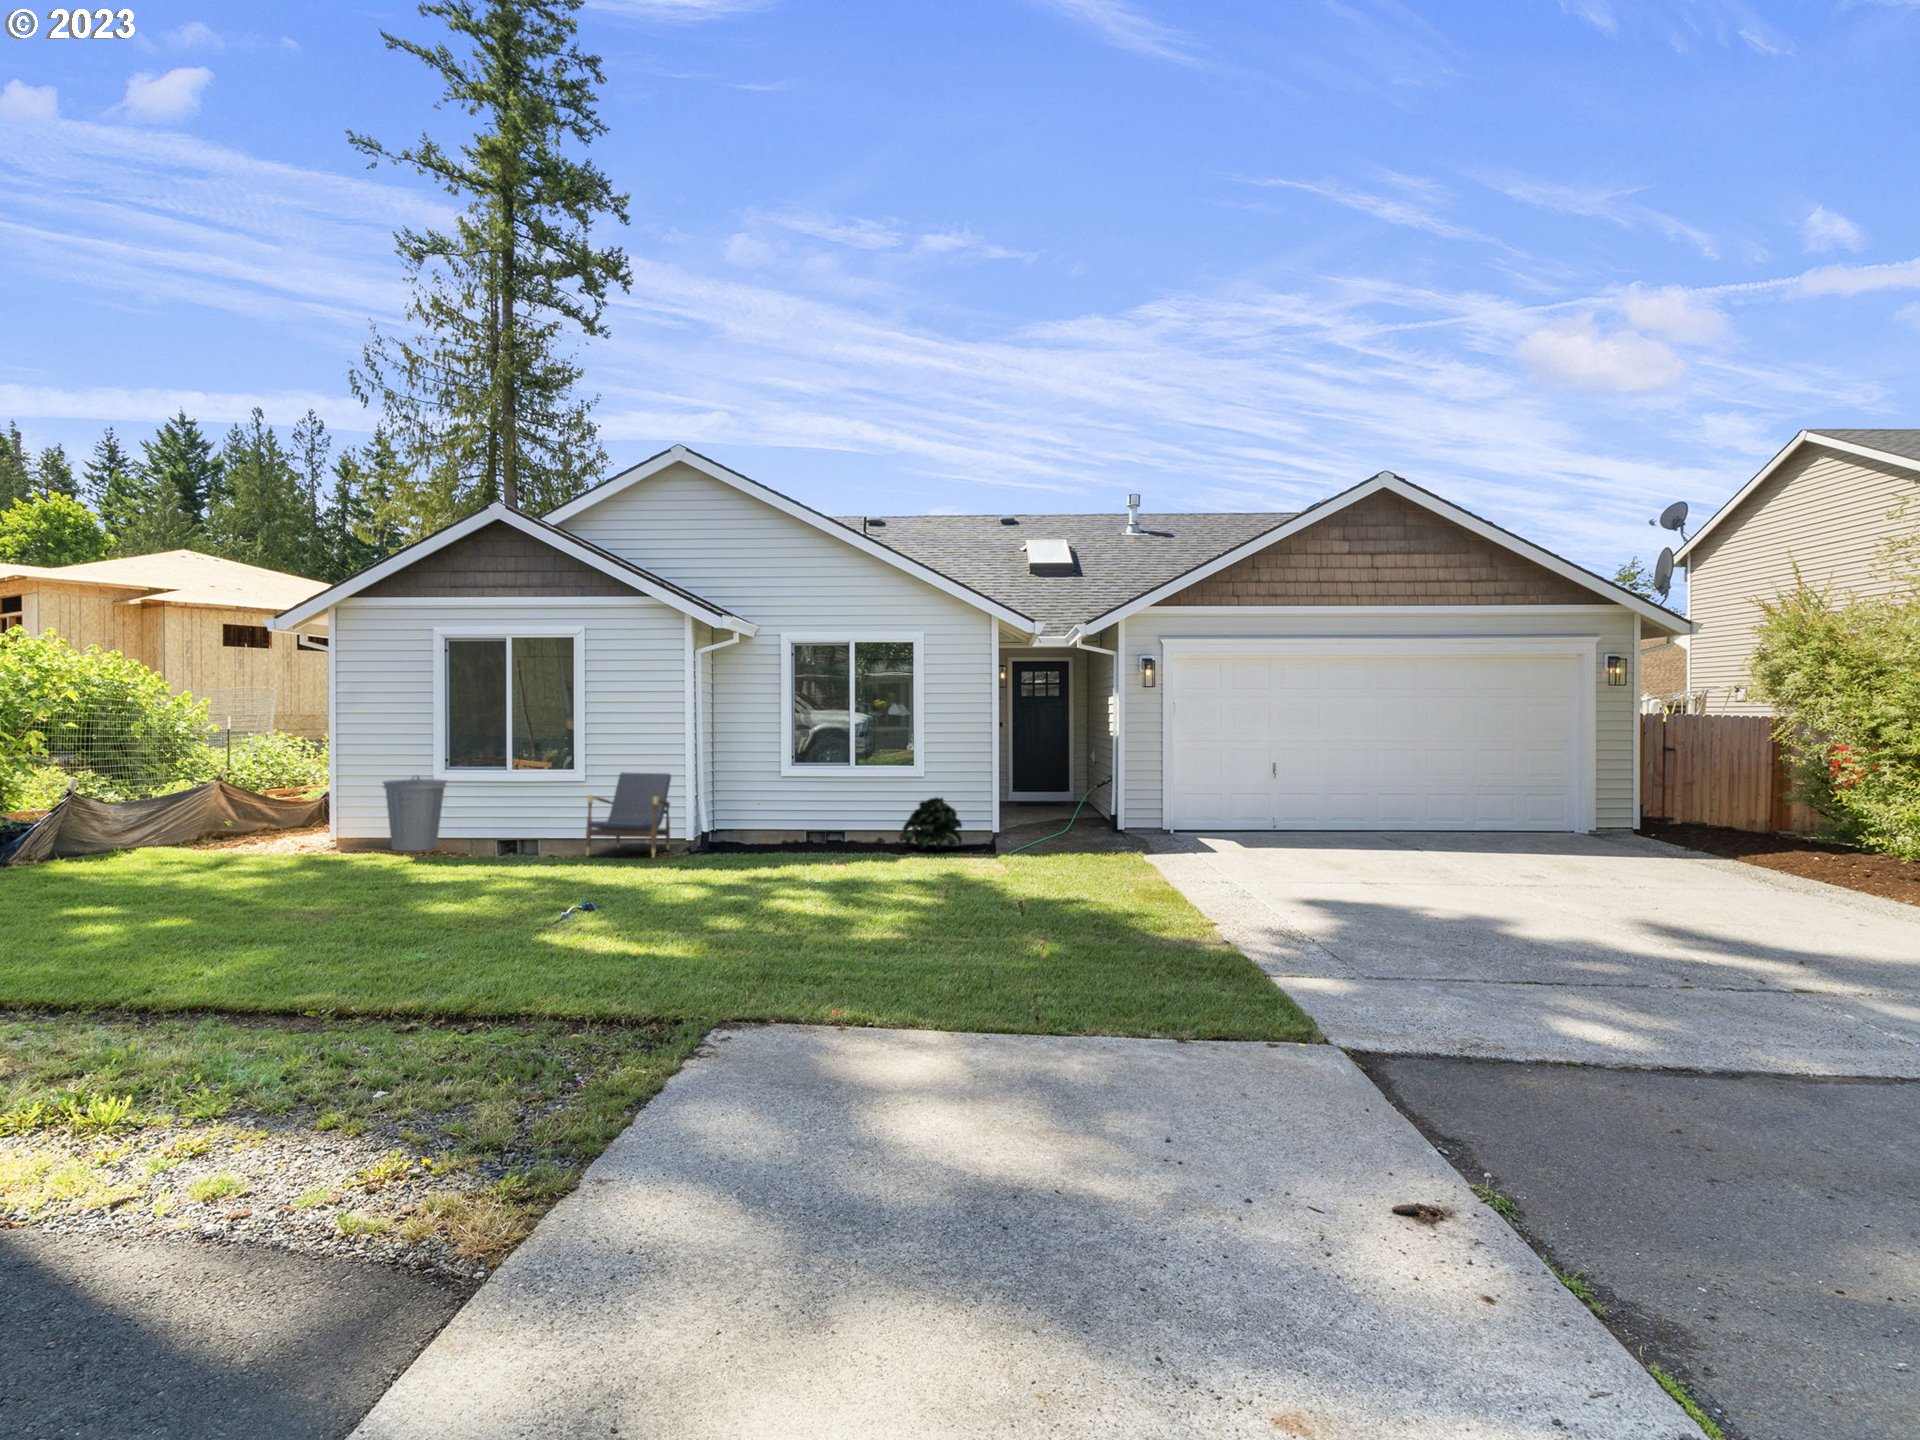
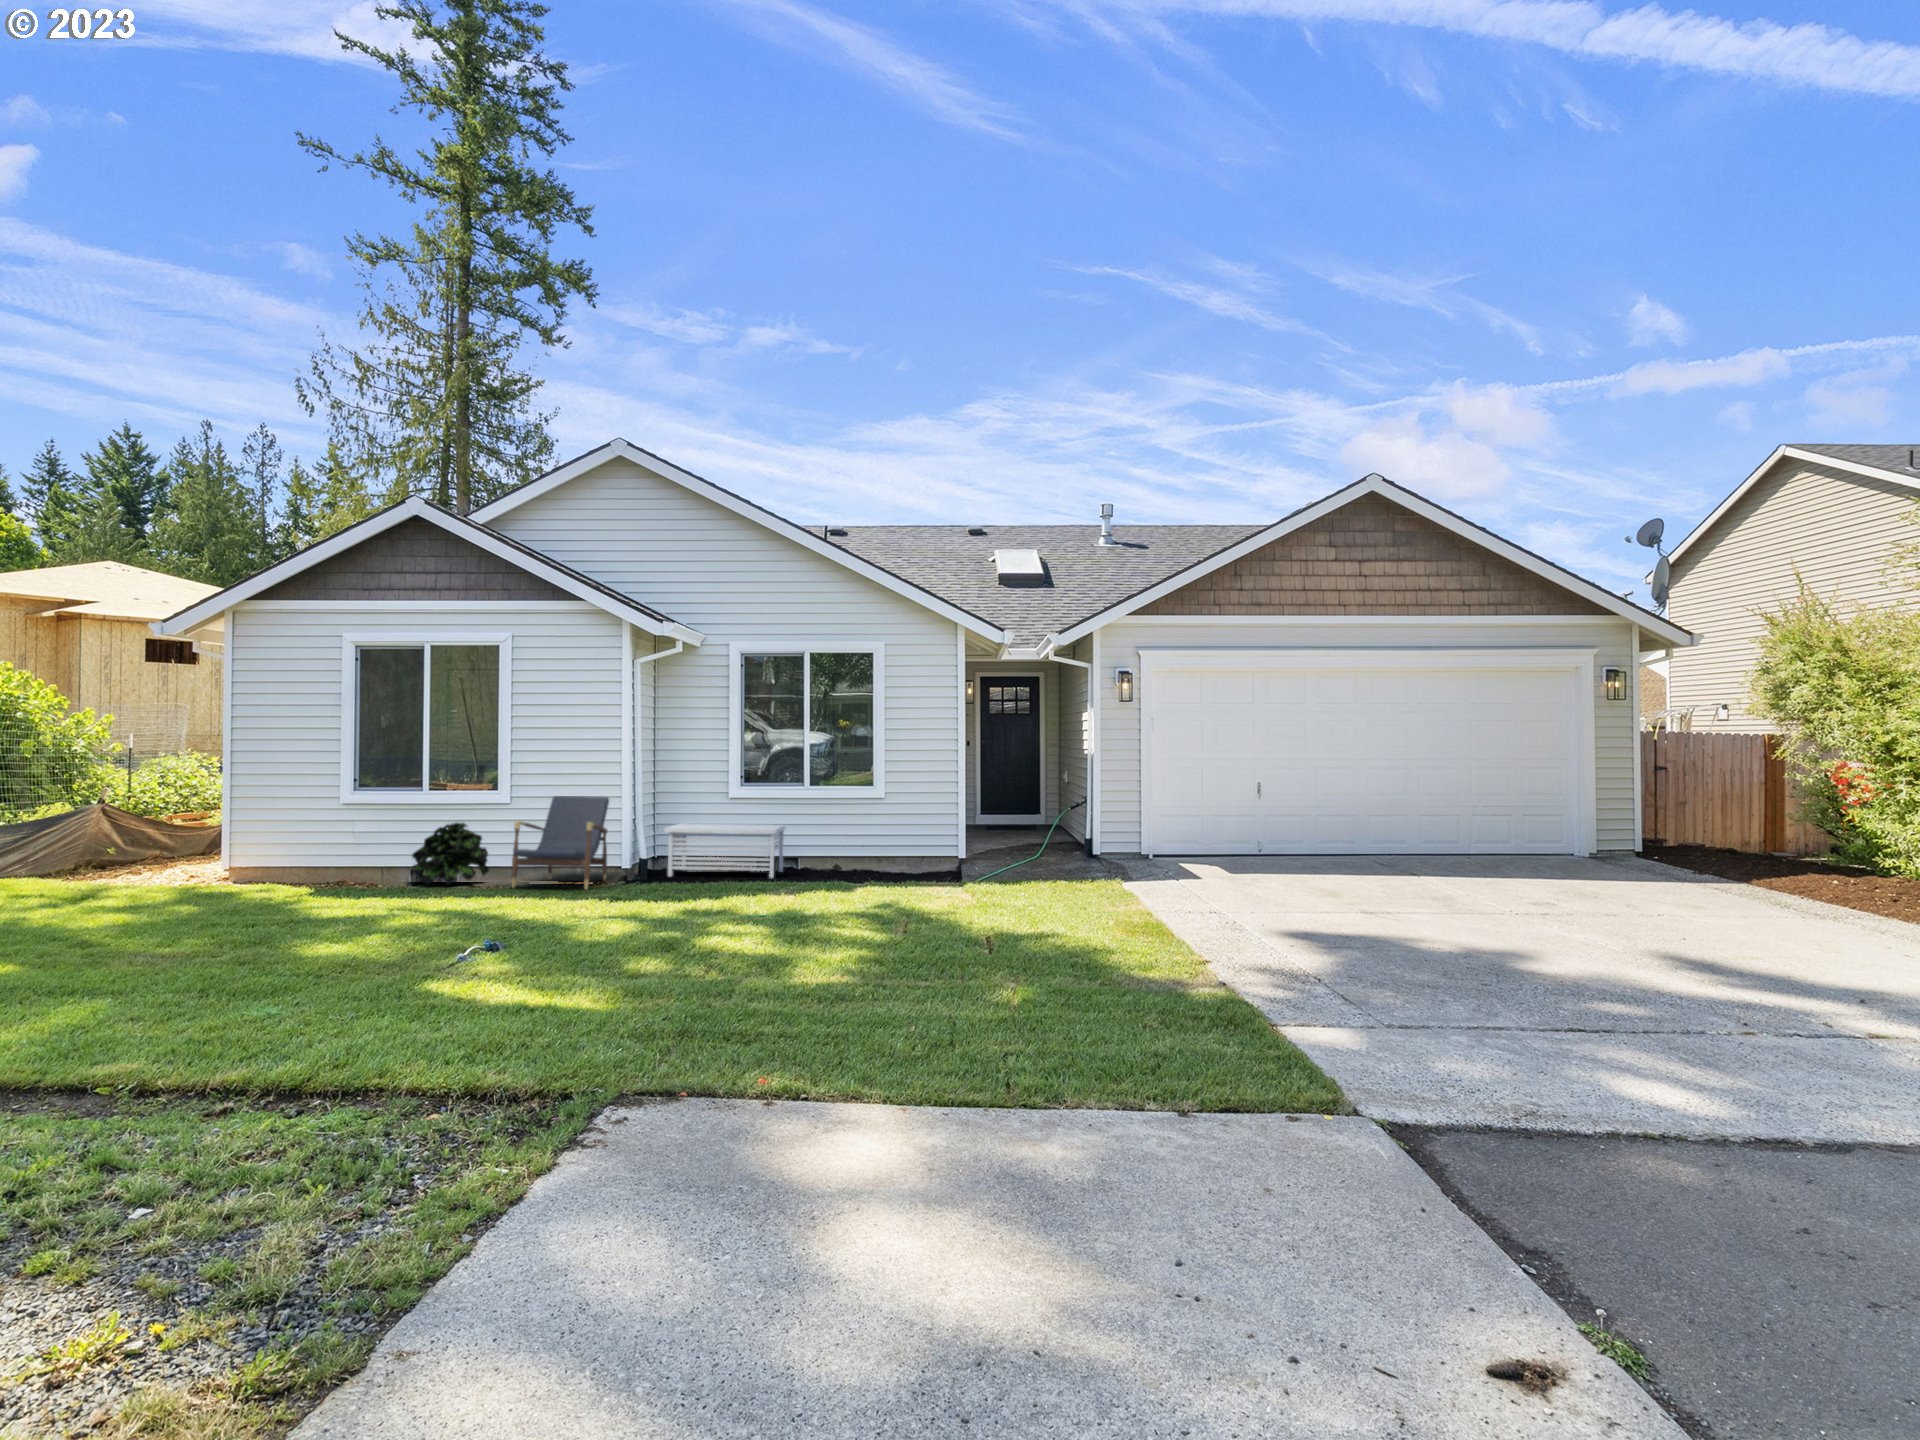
trash can: present [383,775,447,851] -> none [286,799,362,883]
potted plant: present [899,797,962,849] -> present [410,823,489,884]
storage bench: none [721,798,831,848] -> present [664,823,786,878]

